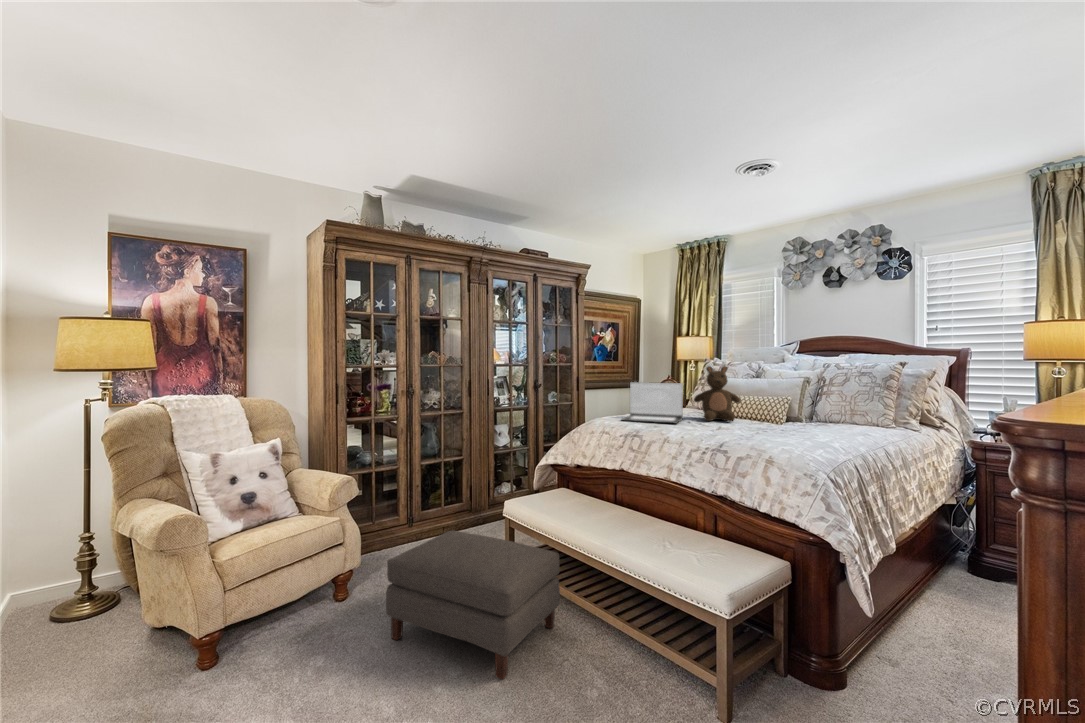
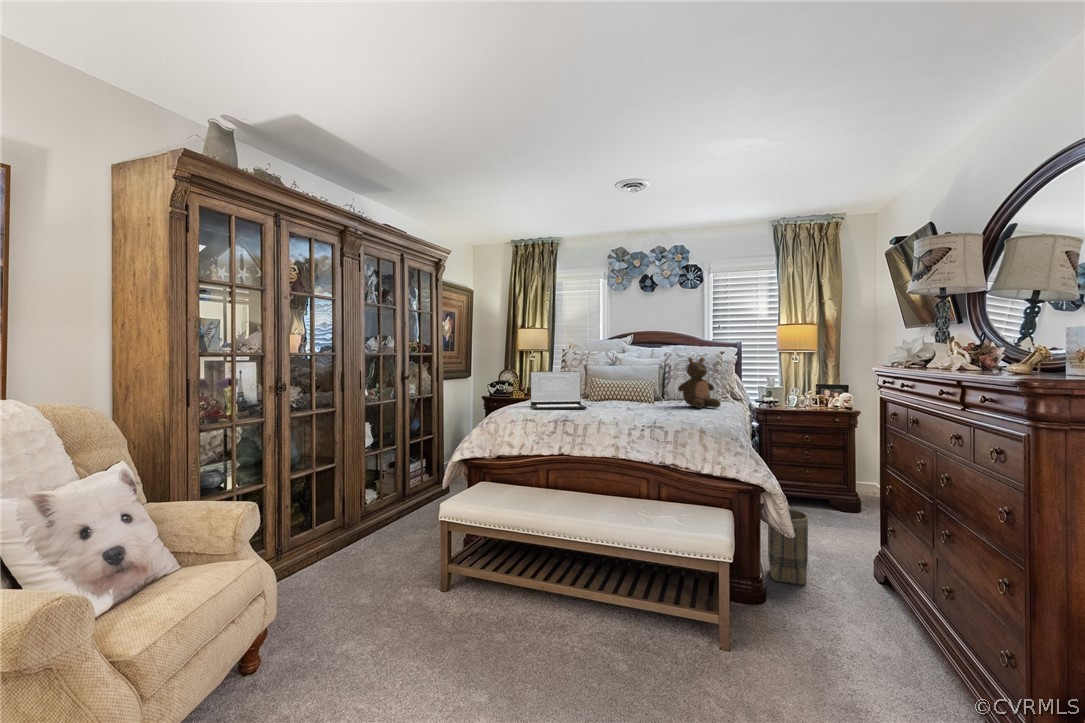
stuffed bear: present [694,366,740,422] -> present [678,357,721,408]
ottoman: present [386,530,560,680] -> none [368,543,548,686]
basket: none [874,575,937,690] -> present [768,509,808,585]

